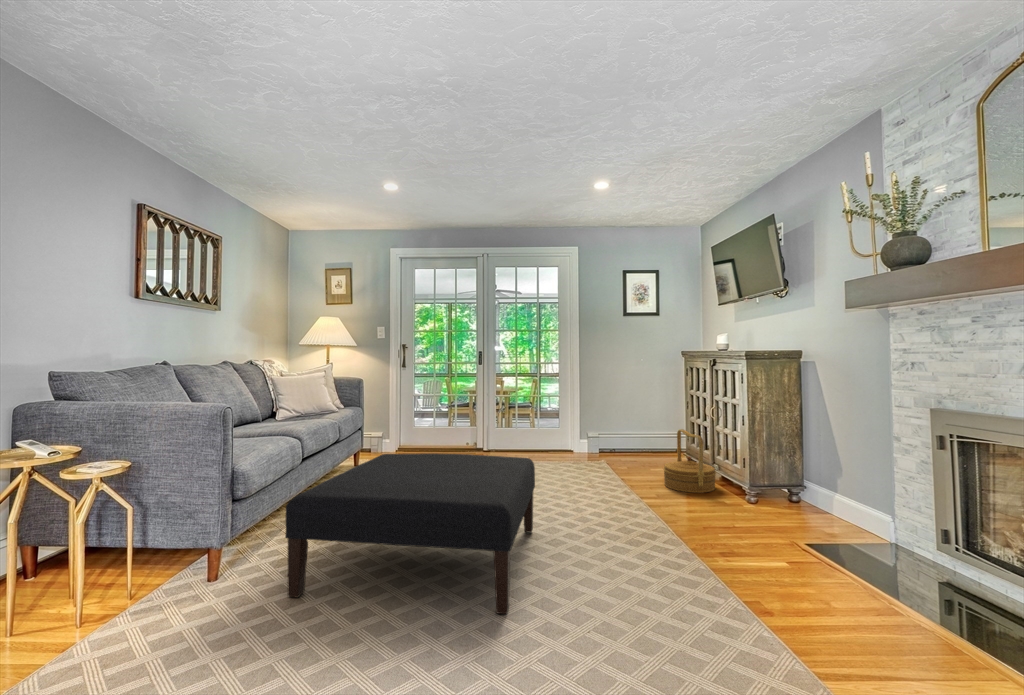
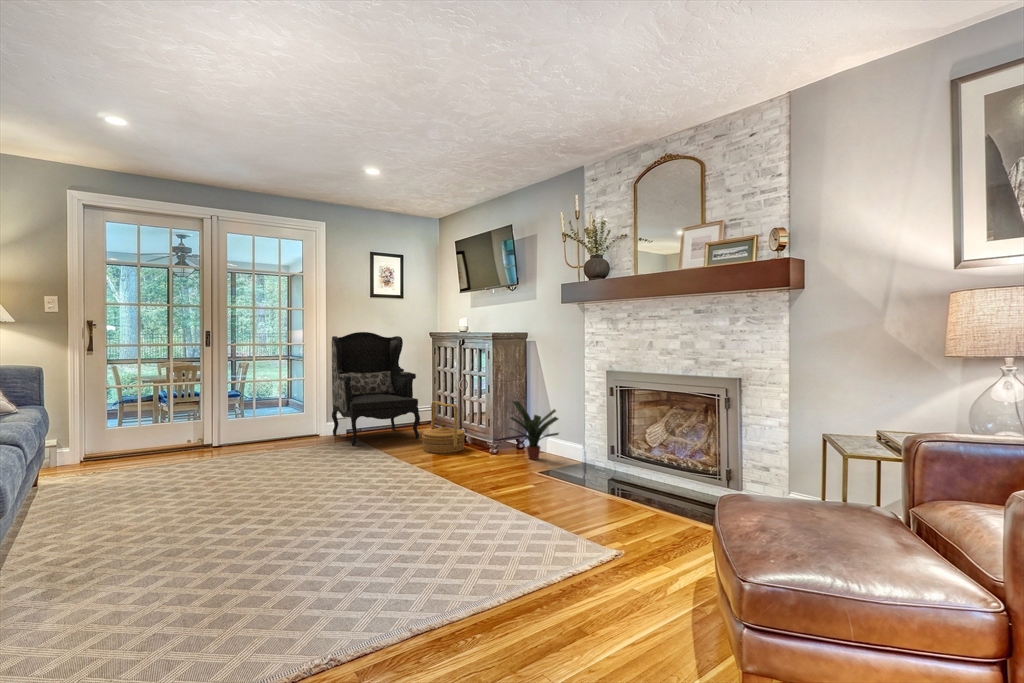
armchair: none [583,351,669,469] -> present [331,332,420,446]
potted plant: none [768,438,849,523] -> present [510,401,559,460]
ottoman: present [285,453,535,614] -> none [120,432,365,590]

